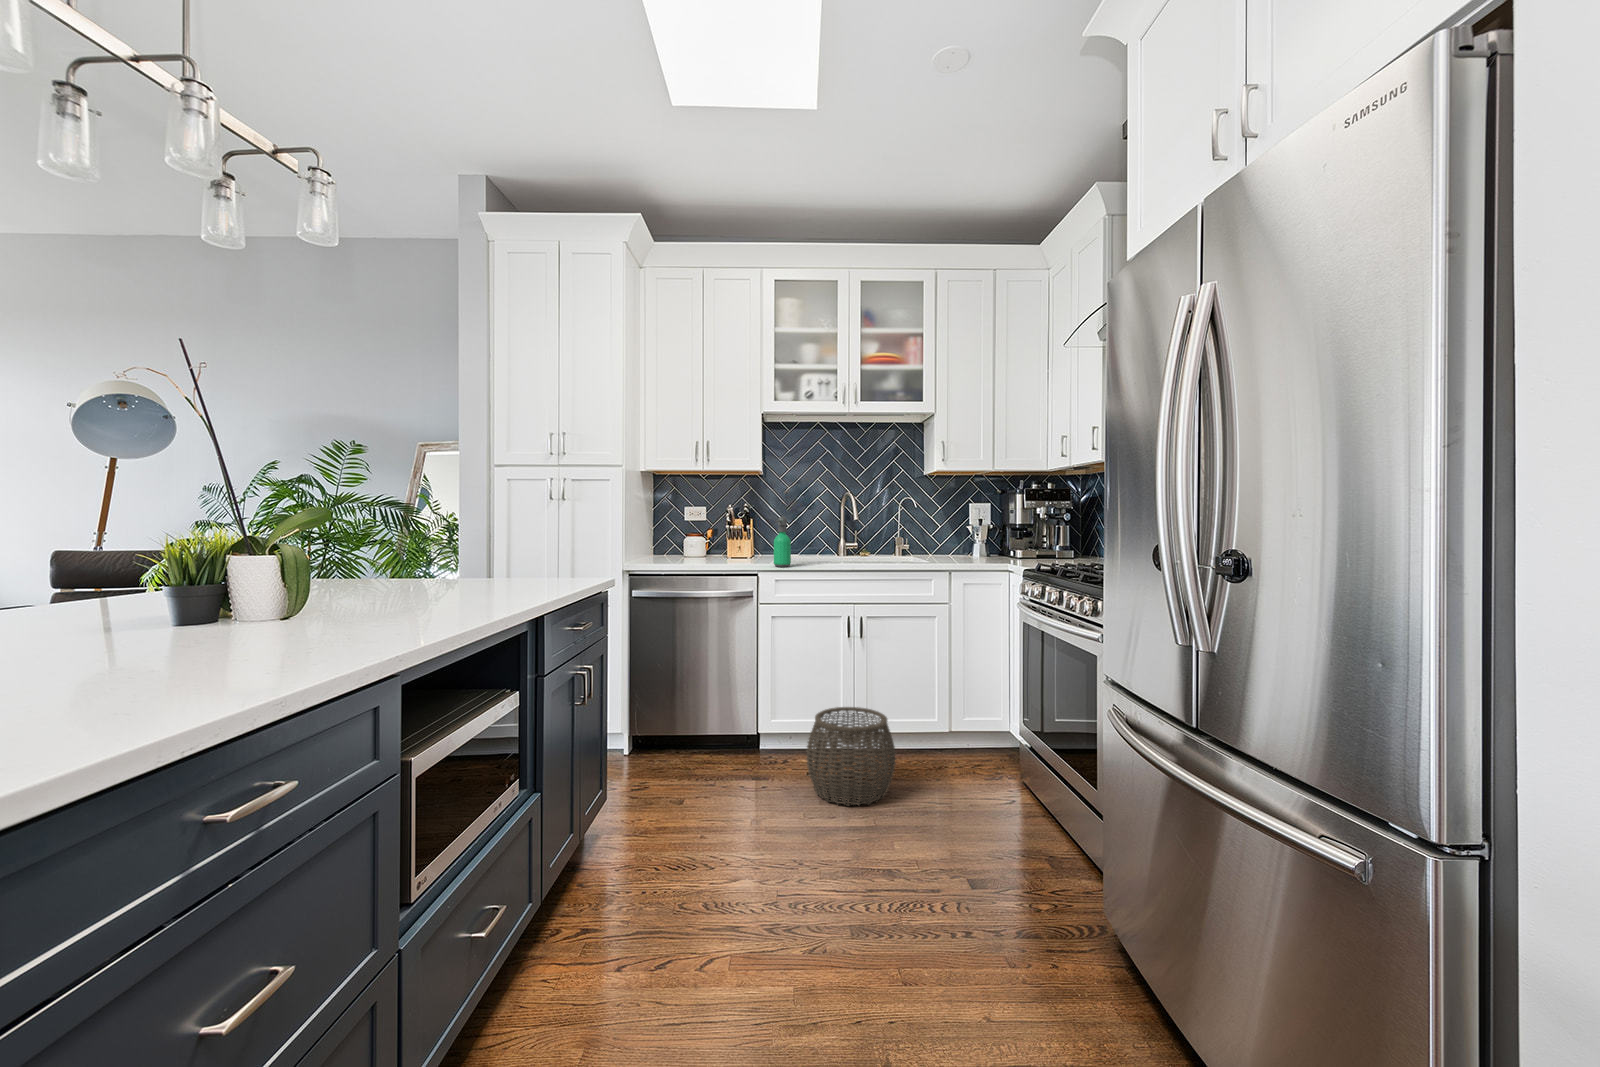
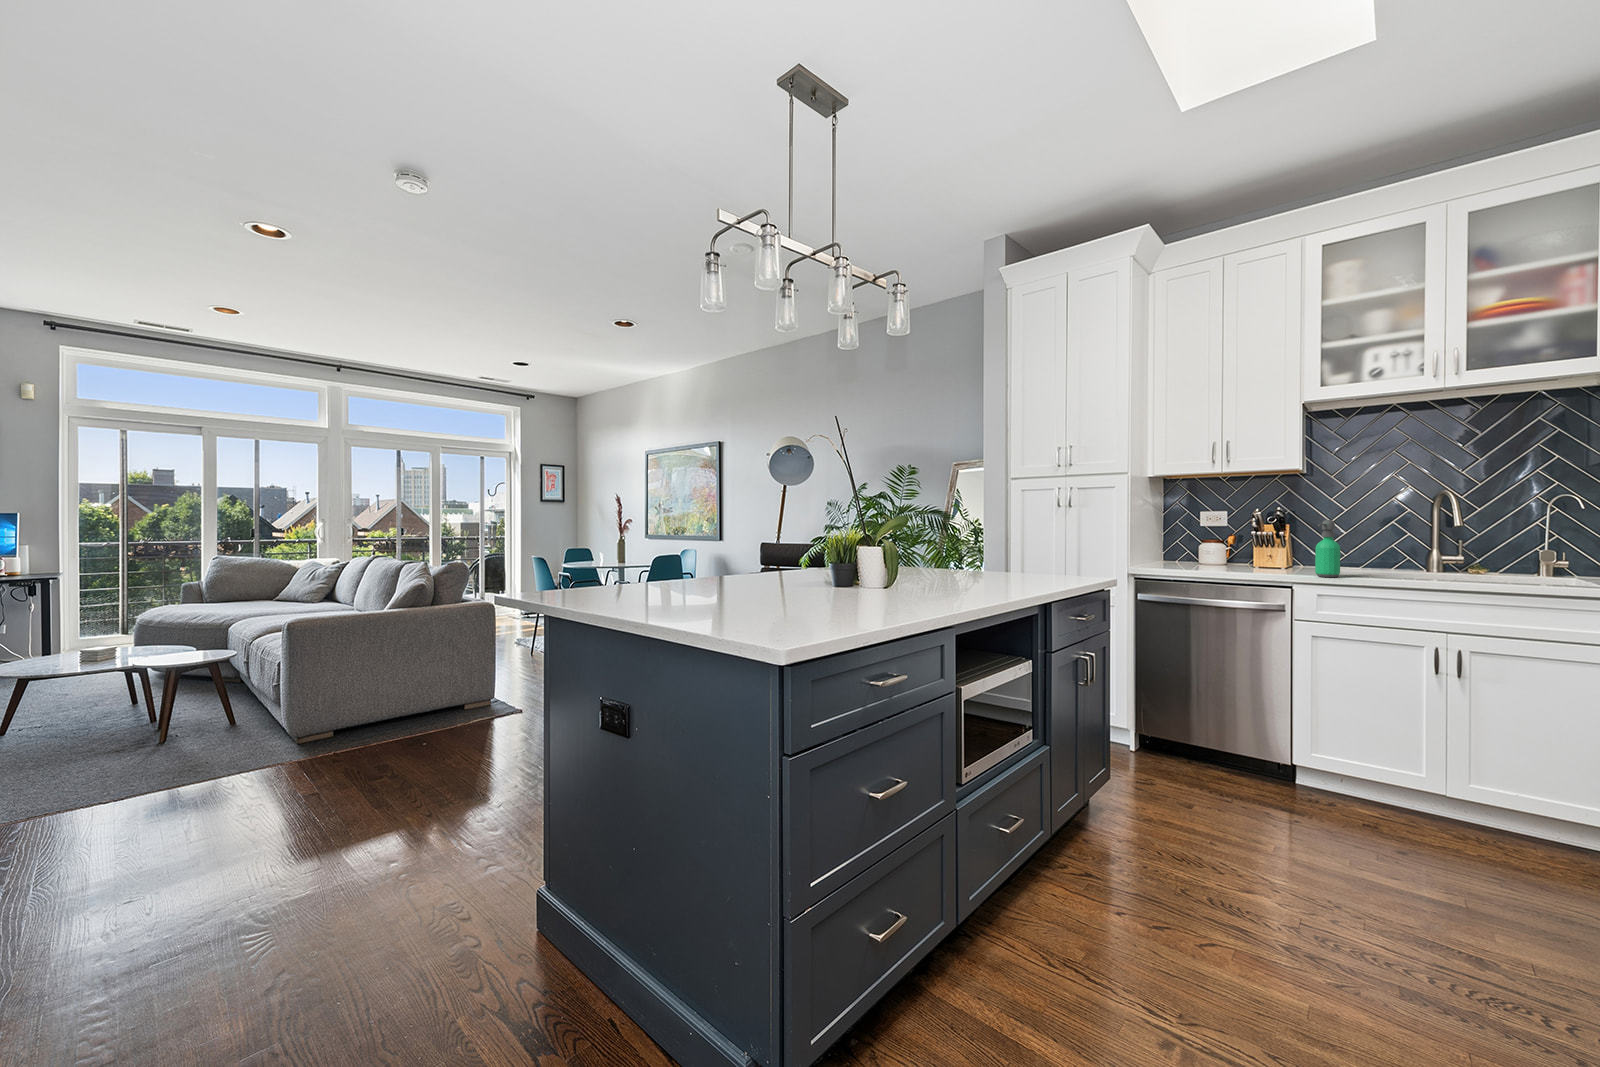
woven basket: present [806,707,896,806] -> none [1355,749,1506,876]

